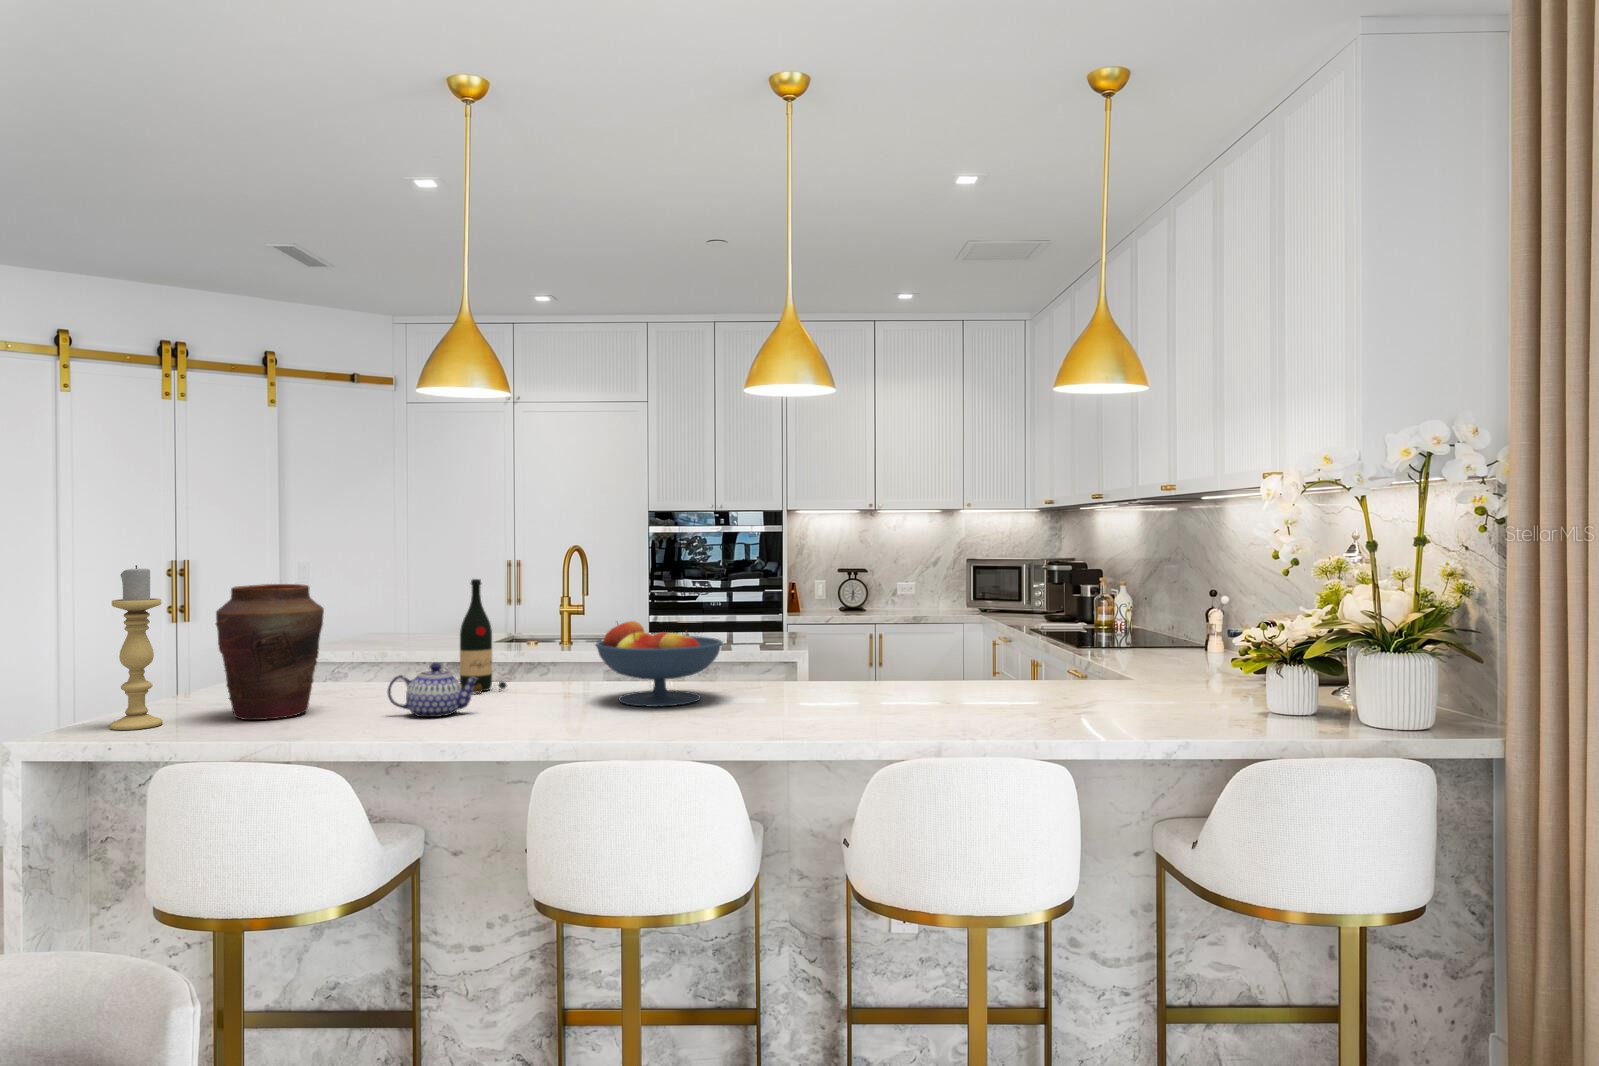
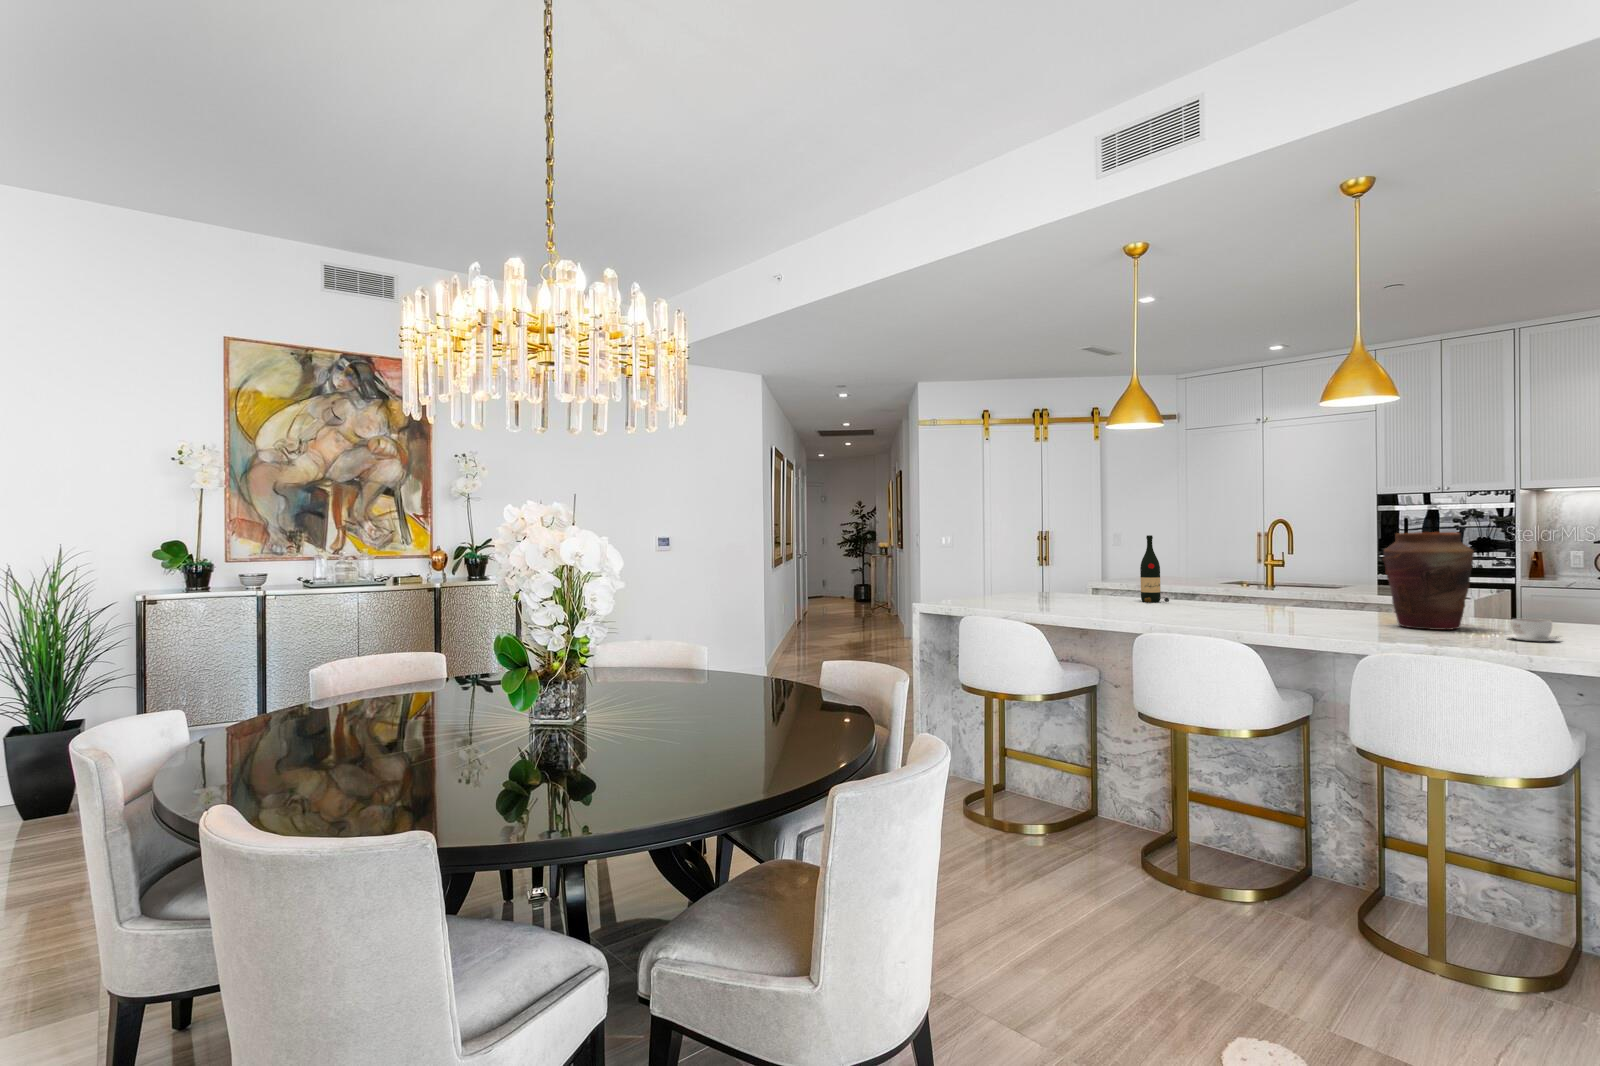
candle holder: present [110,565,163,730] -> none [966,527,987,601]
vase: present [216,584,324,720] -> present [1383,532,1474,630]
fruit bowl: present [596,621,722,707] -> none [1208,560,1305,615]
teapot: present [388,663,477,717] -> none [1083,578,1131,608]
coffee cup: none [982,691,1031,720] -> present [1507,619,1559,641]

